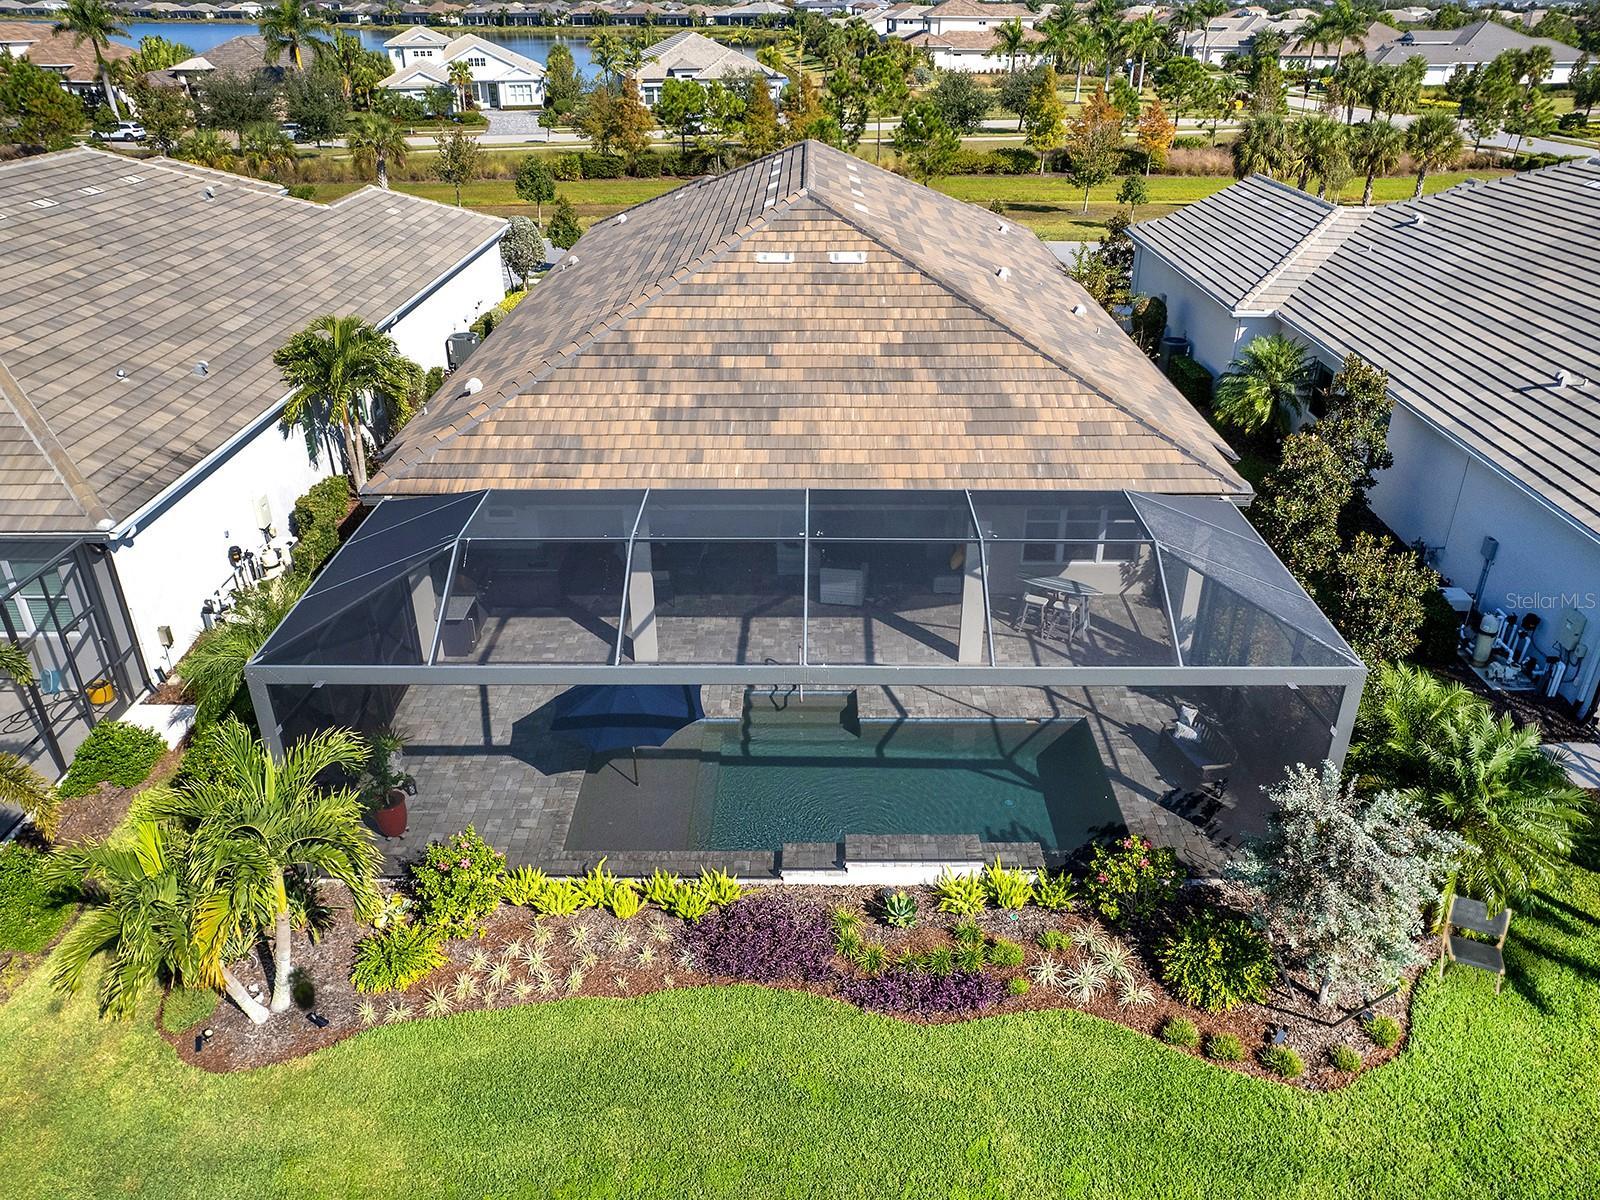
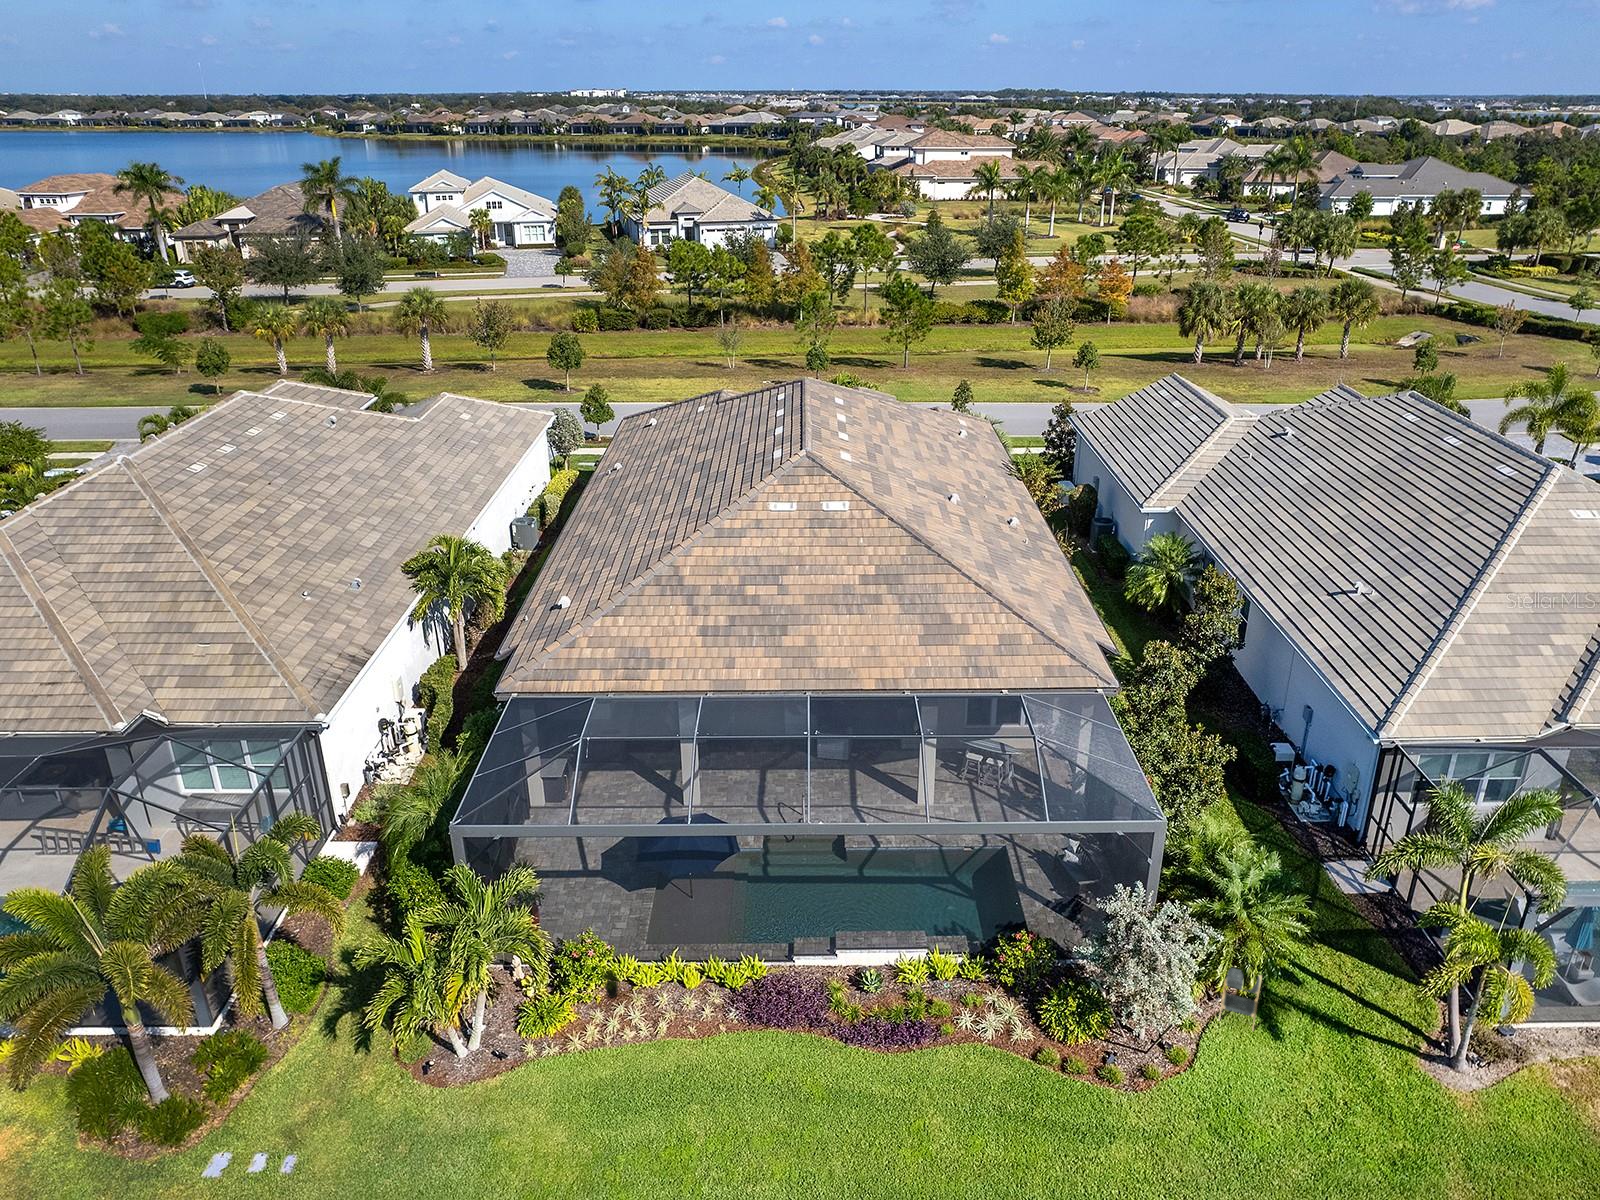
potted plant: present [283,965,316,1010] -> present [601,970,619,998]

